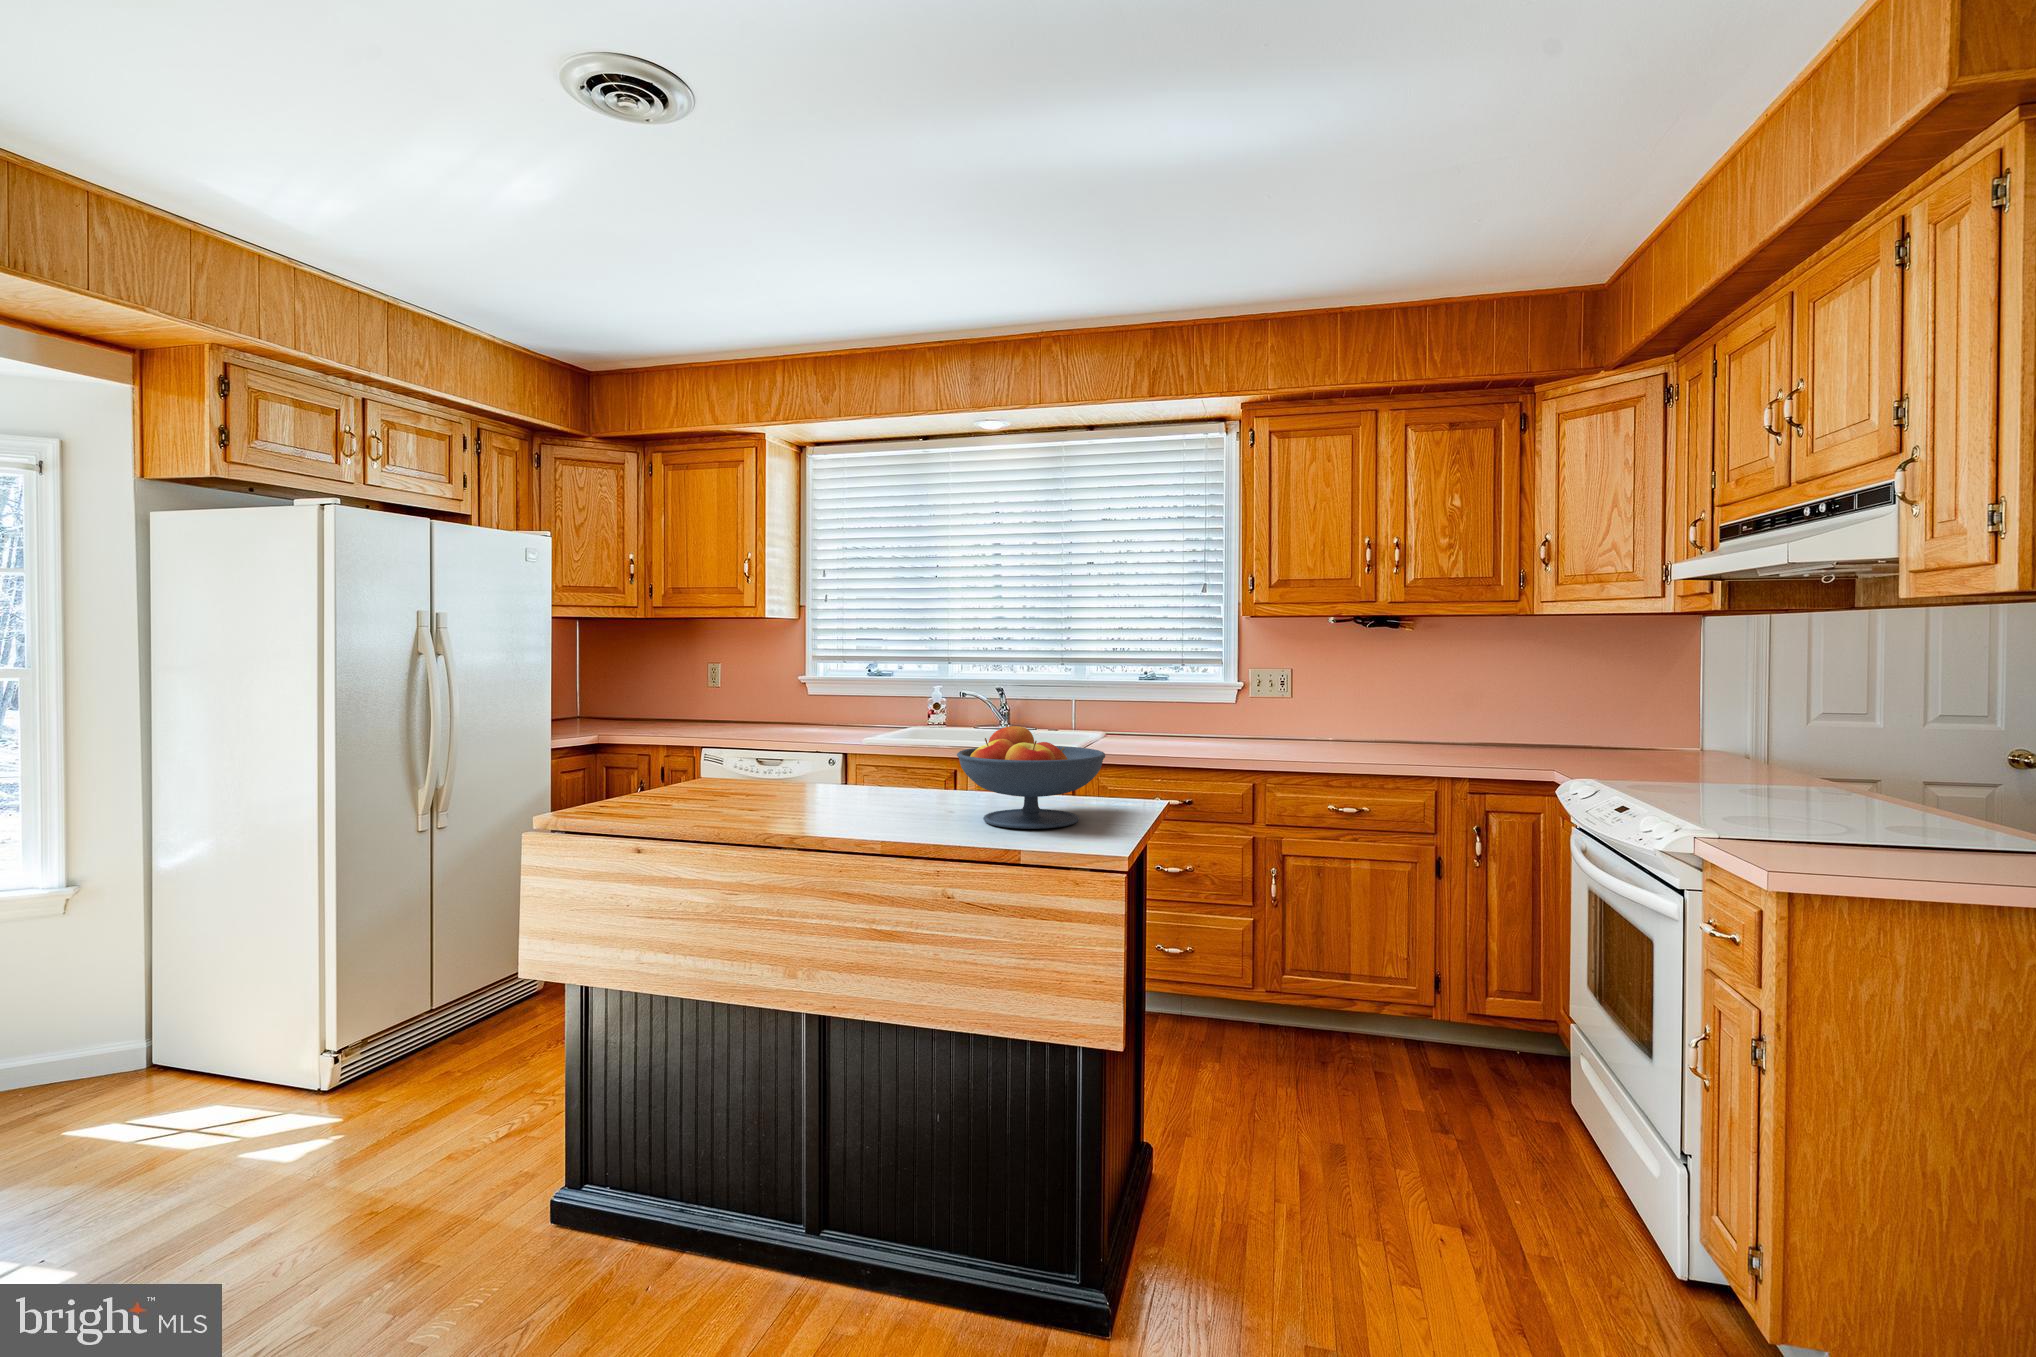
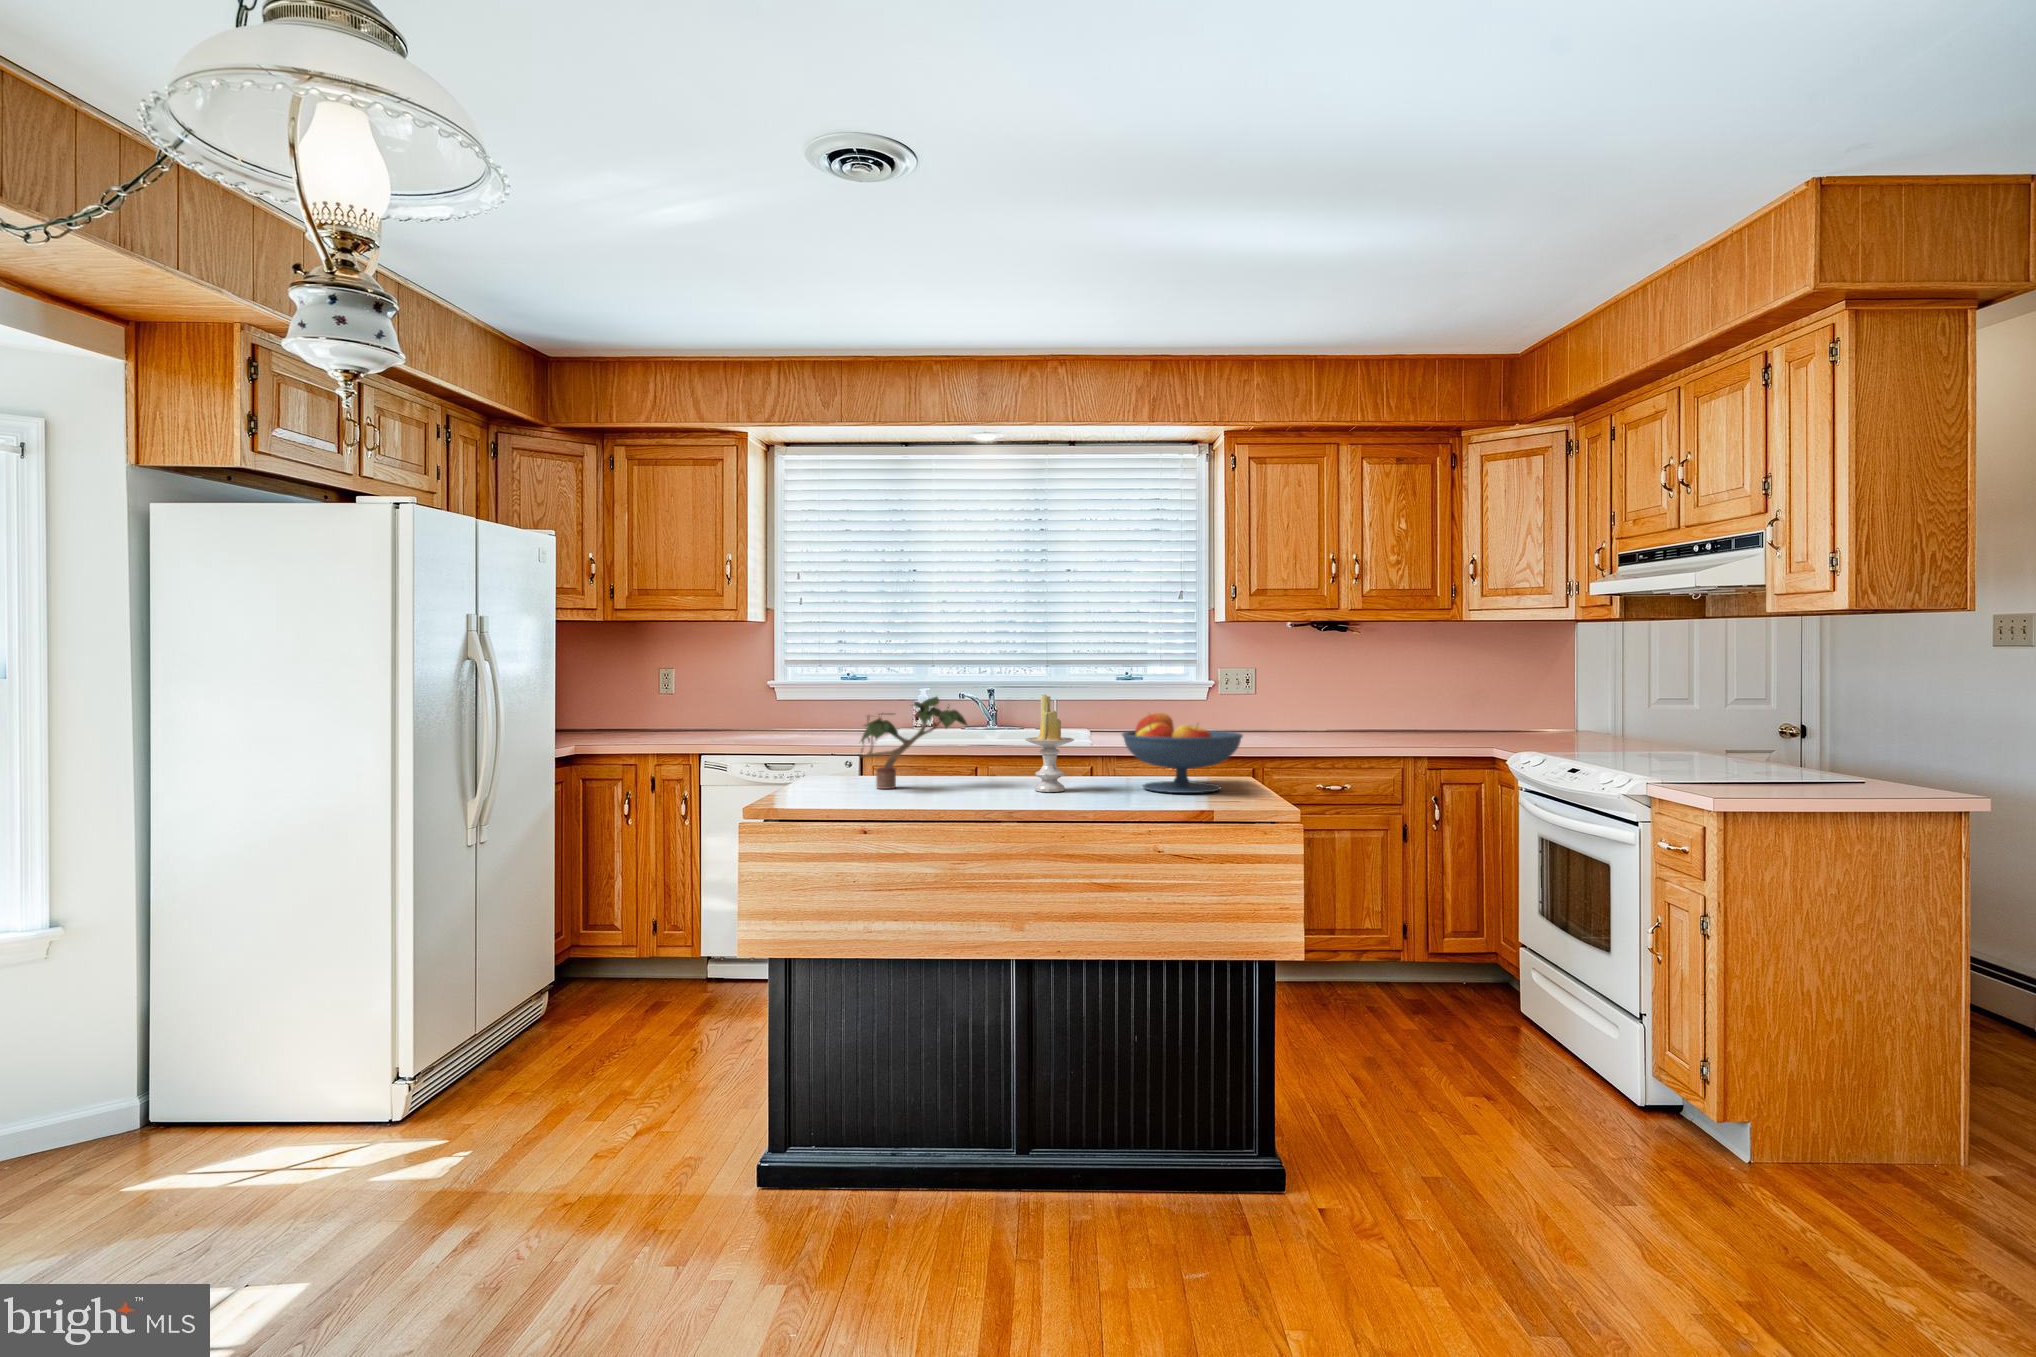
potted plant: none [647,698,809,807] -> present [860,697,967,789]
candle: none [841,702,900,819] -> present [1025,695,1074,792]

